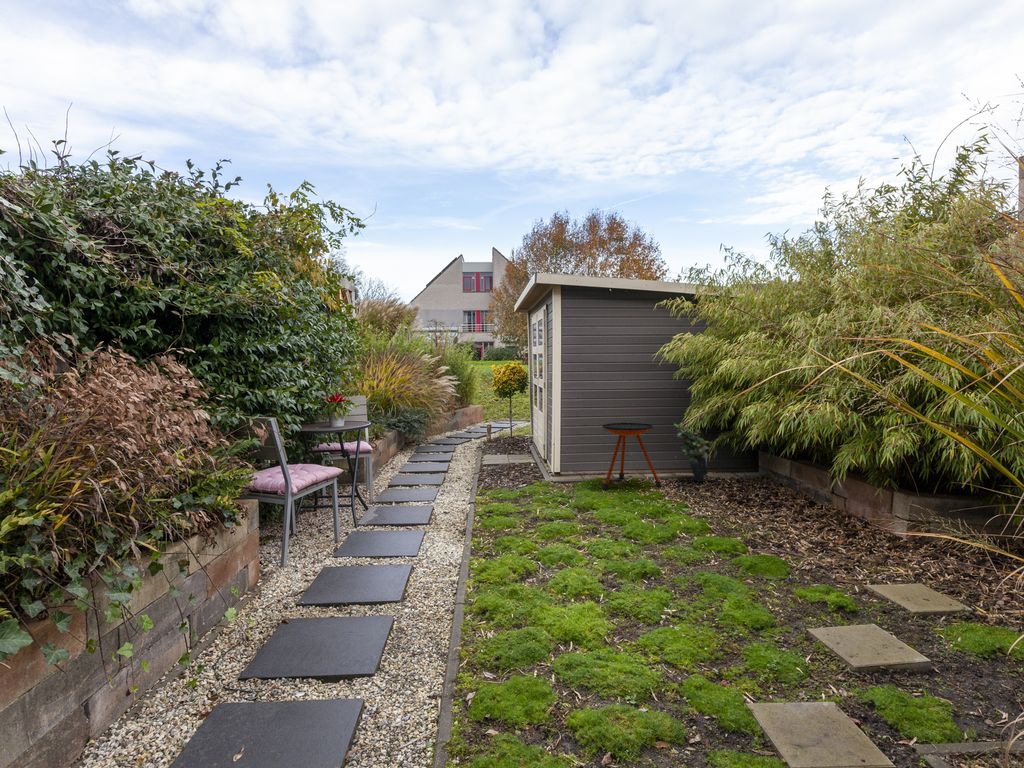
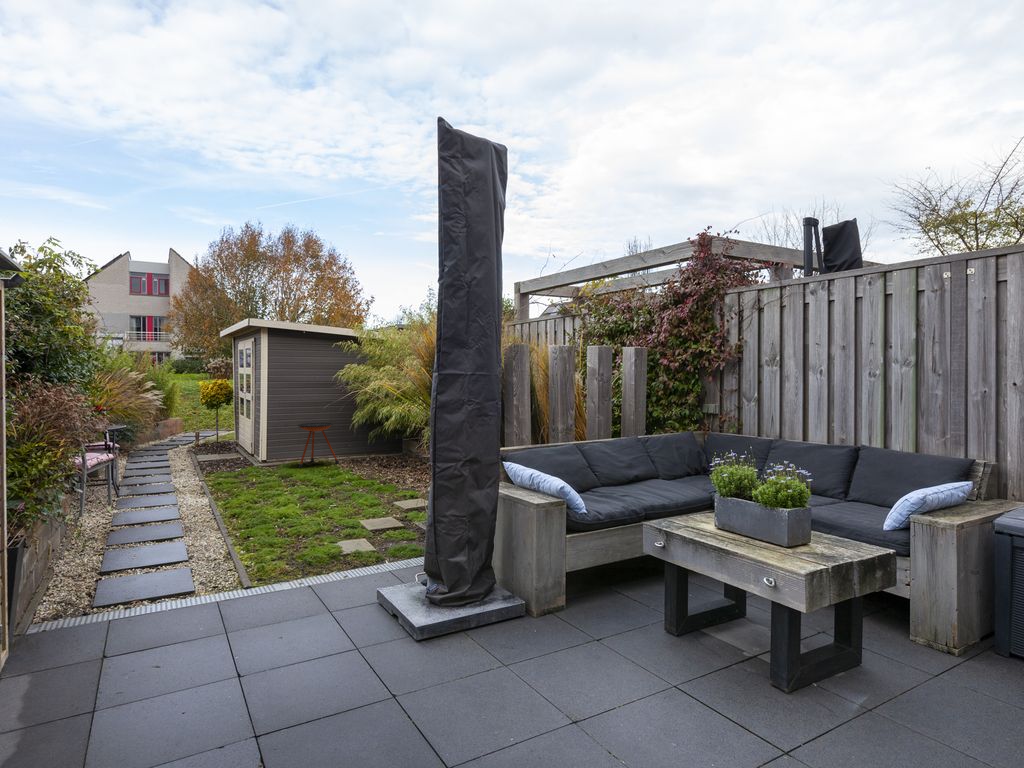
potted plant: present [674,423,710,482] -> none [348,420,372,459]

